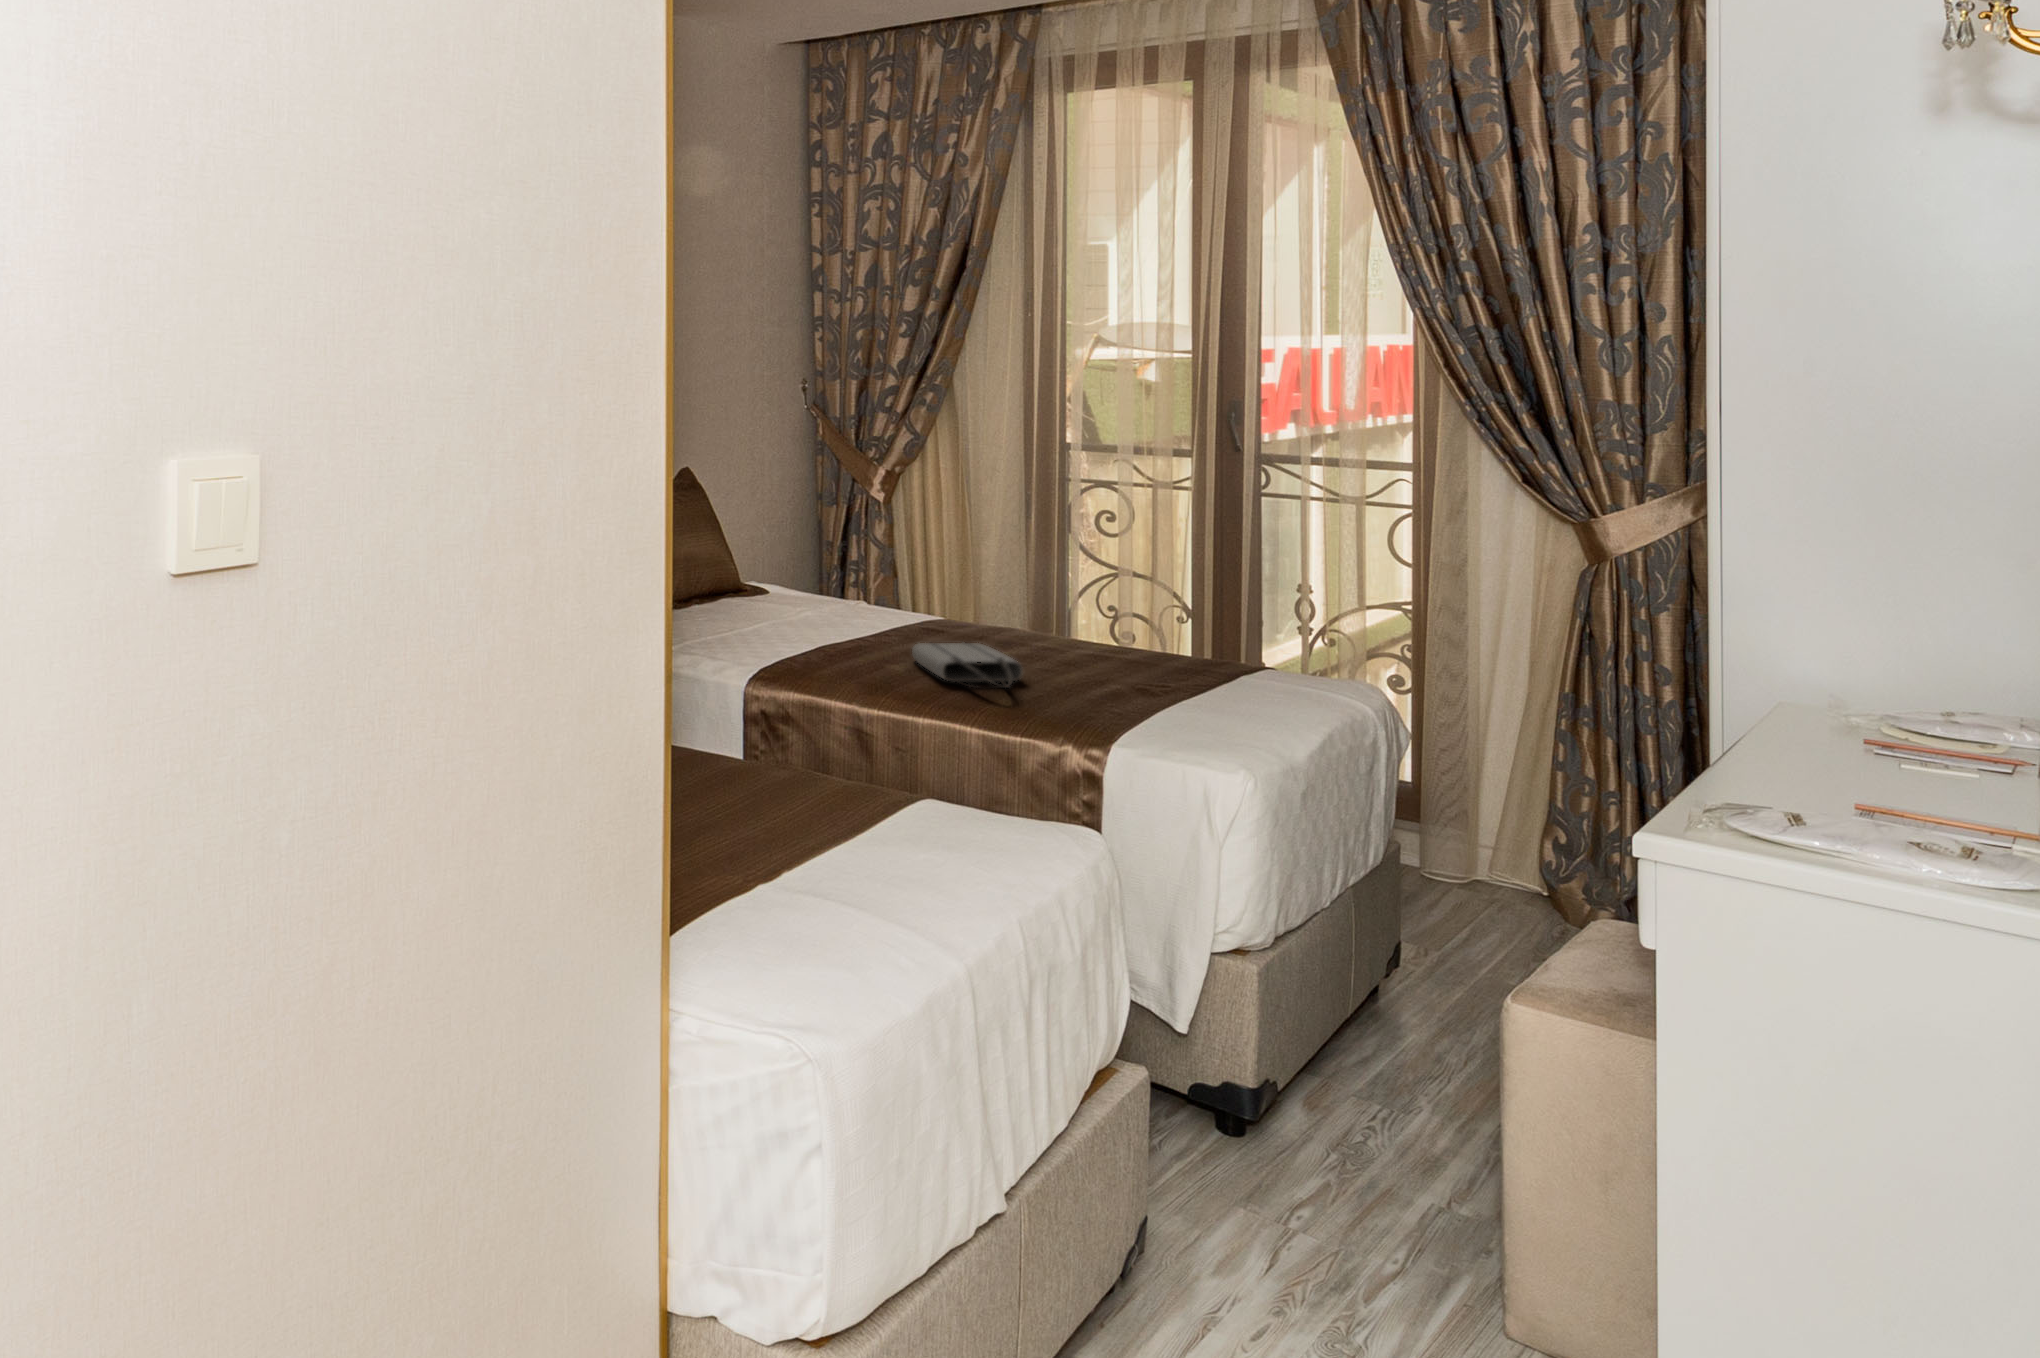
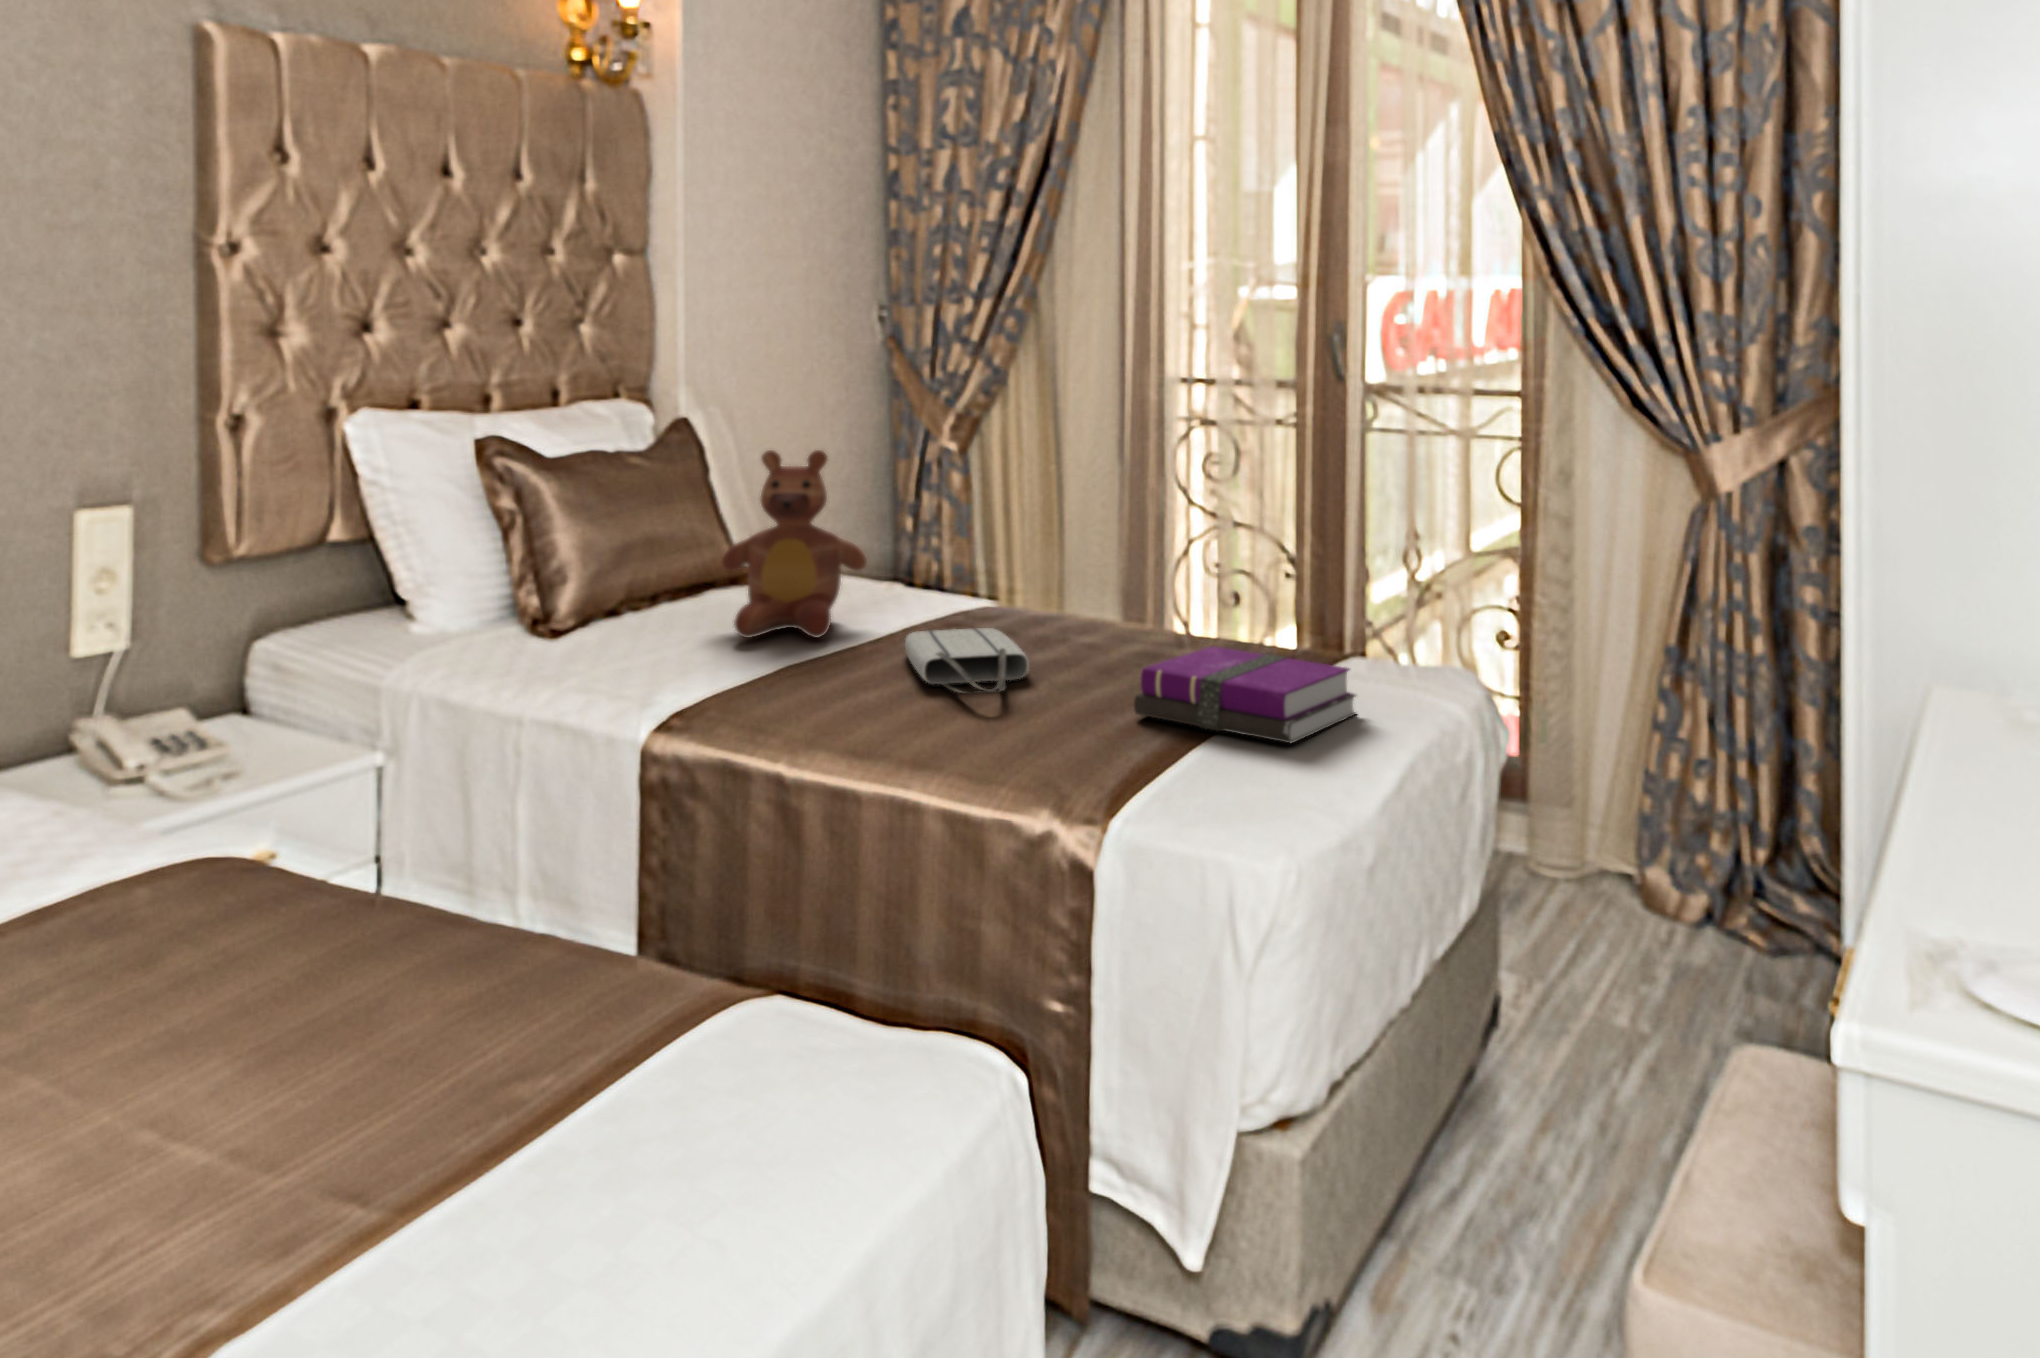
teddy bear: none [751,501,865,646] -> present [722,450,867,638]
notebook: none [1123,662,1307,734] -> present [1134,646,1356,743]

